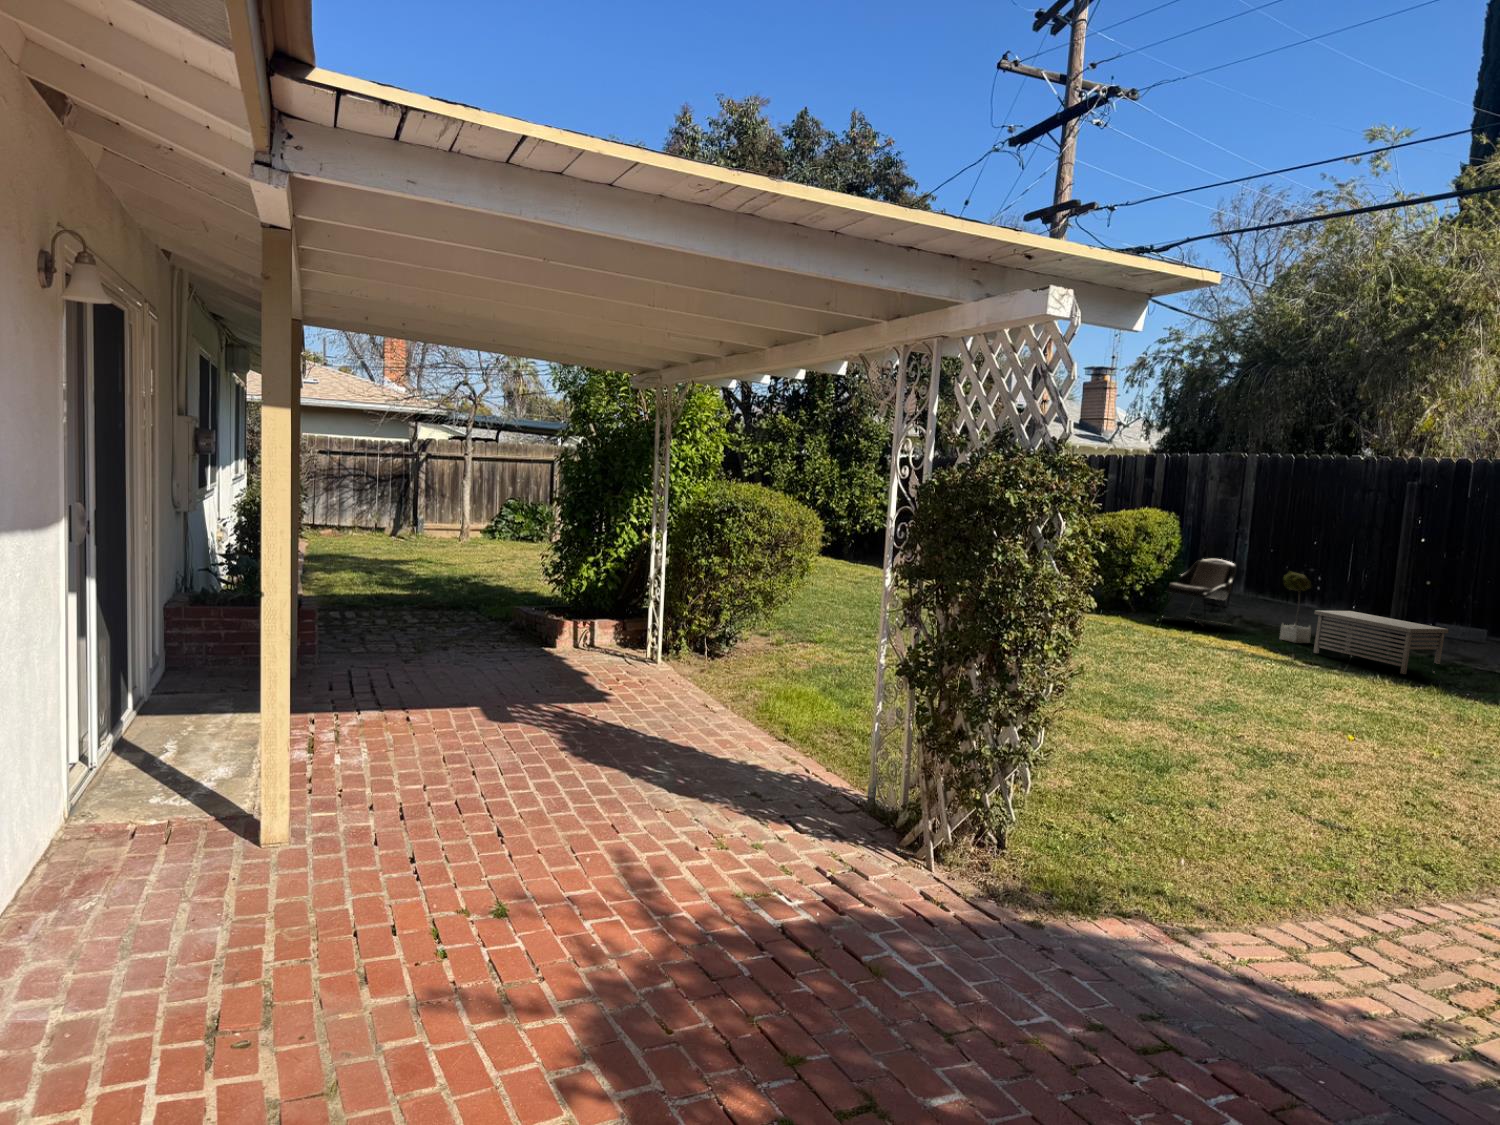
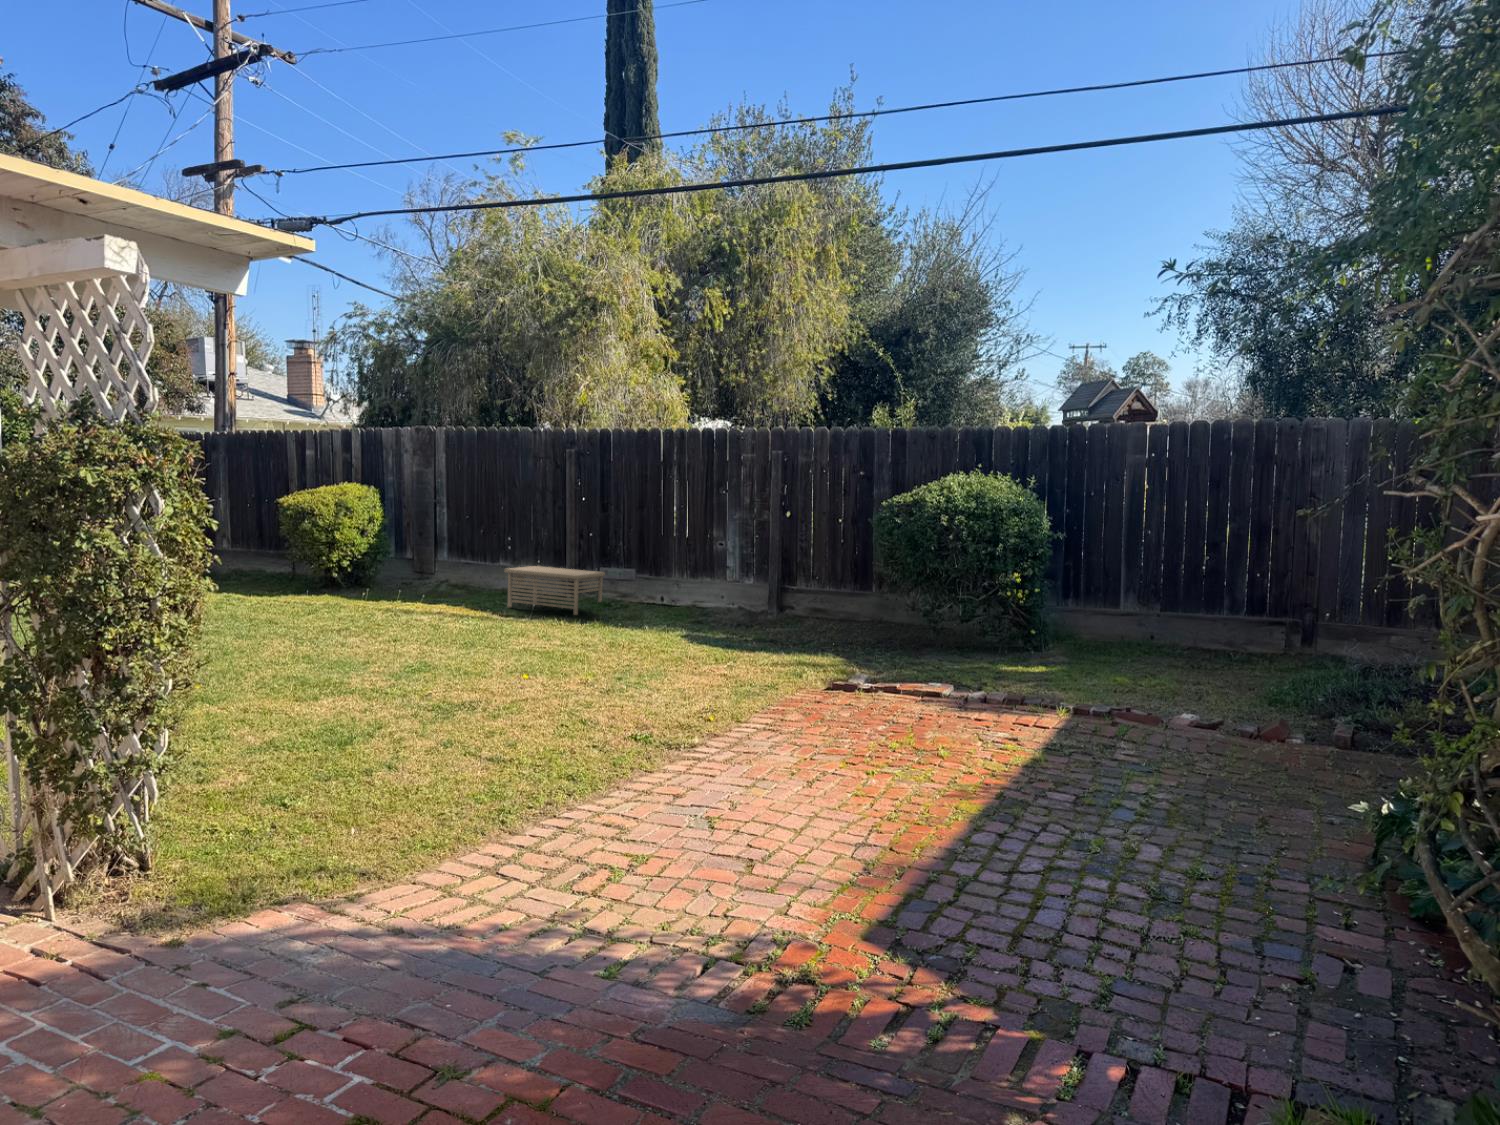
lounge chair: present [1161,559,1236,627] -> none [368,529,441,597]
potted tree: present [1280,571,1312,643] -> none [477,534,506,601]

